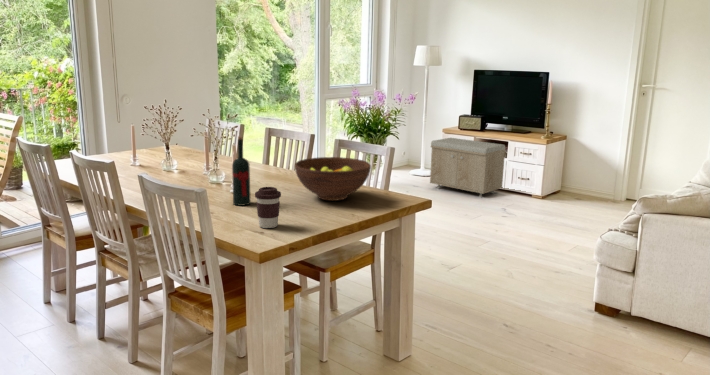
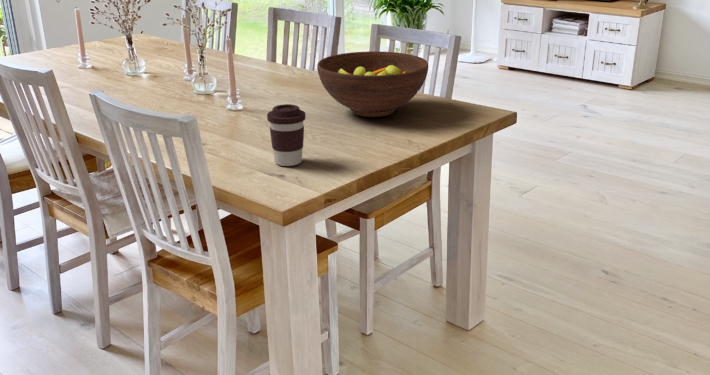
wine bottle: present [232,136,251,206] -> none [227,26,256,129]
storage bench: present [430,138,505,197] -> none [480,10,584,91]

